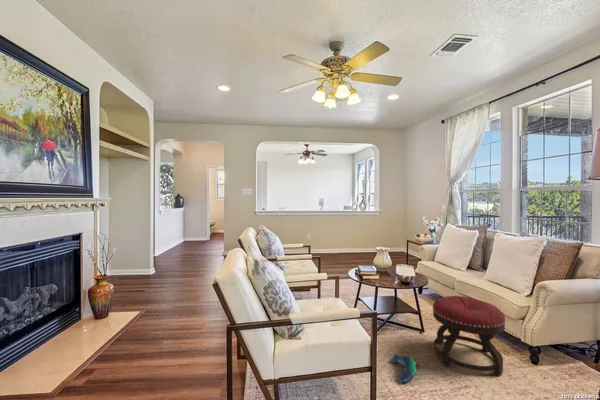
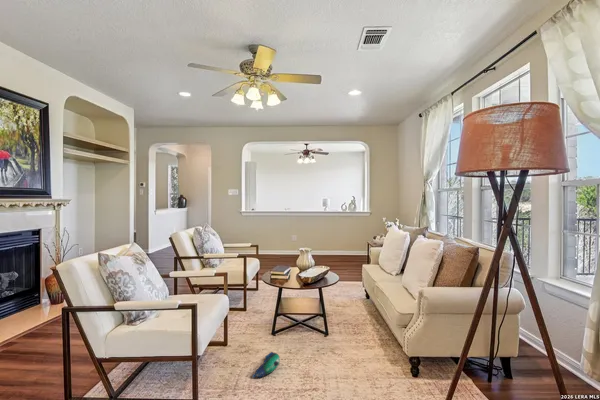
ottoman: present [433,296,505,376] -> none [313,298,380,381]

